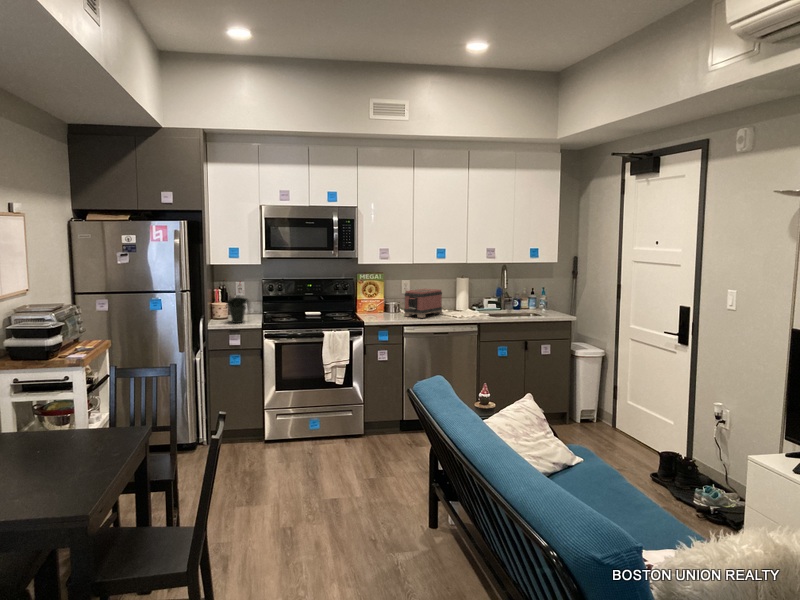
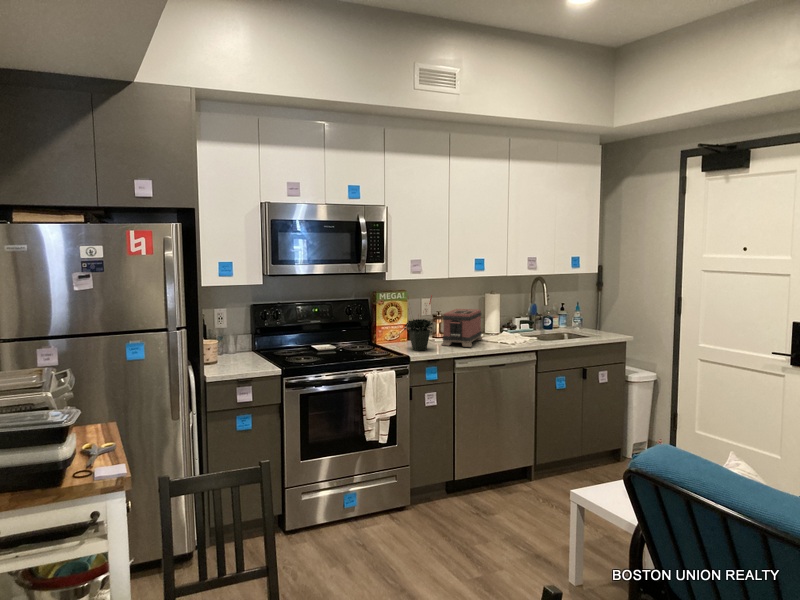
potted plant: present [226,281,248,323] -> present [404,296,433,351]

